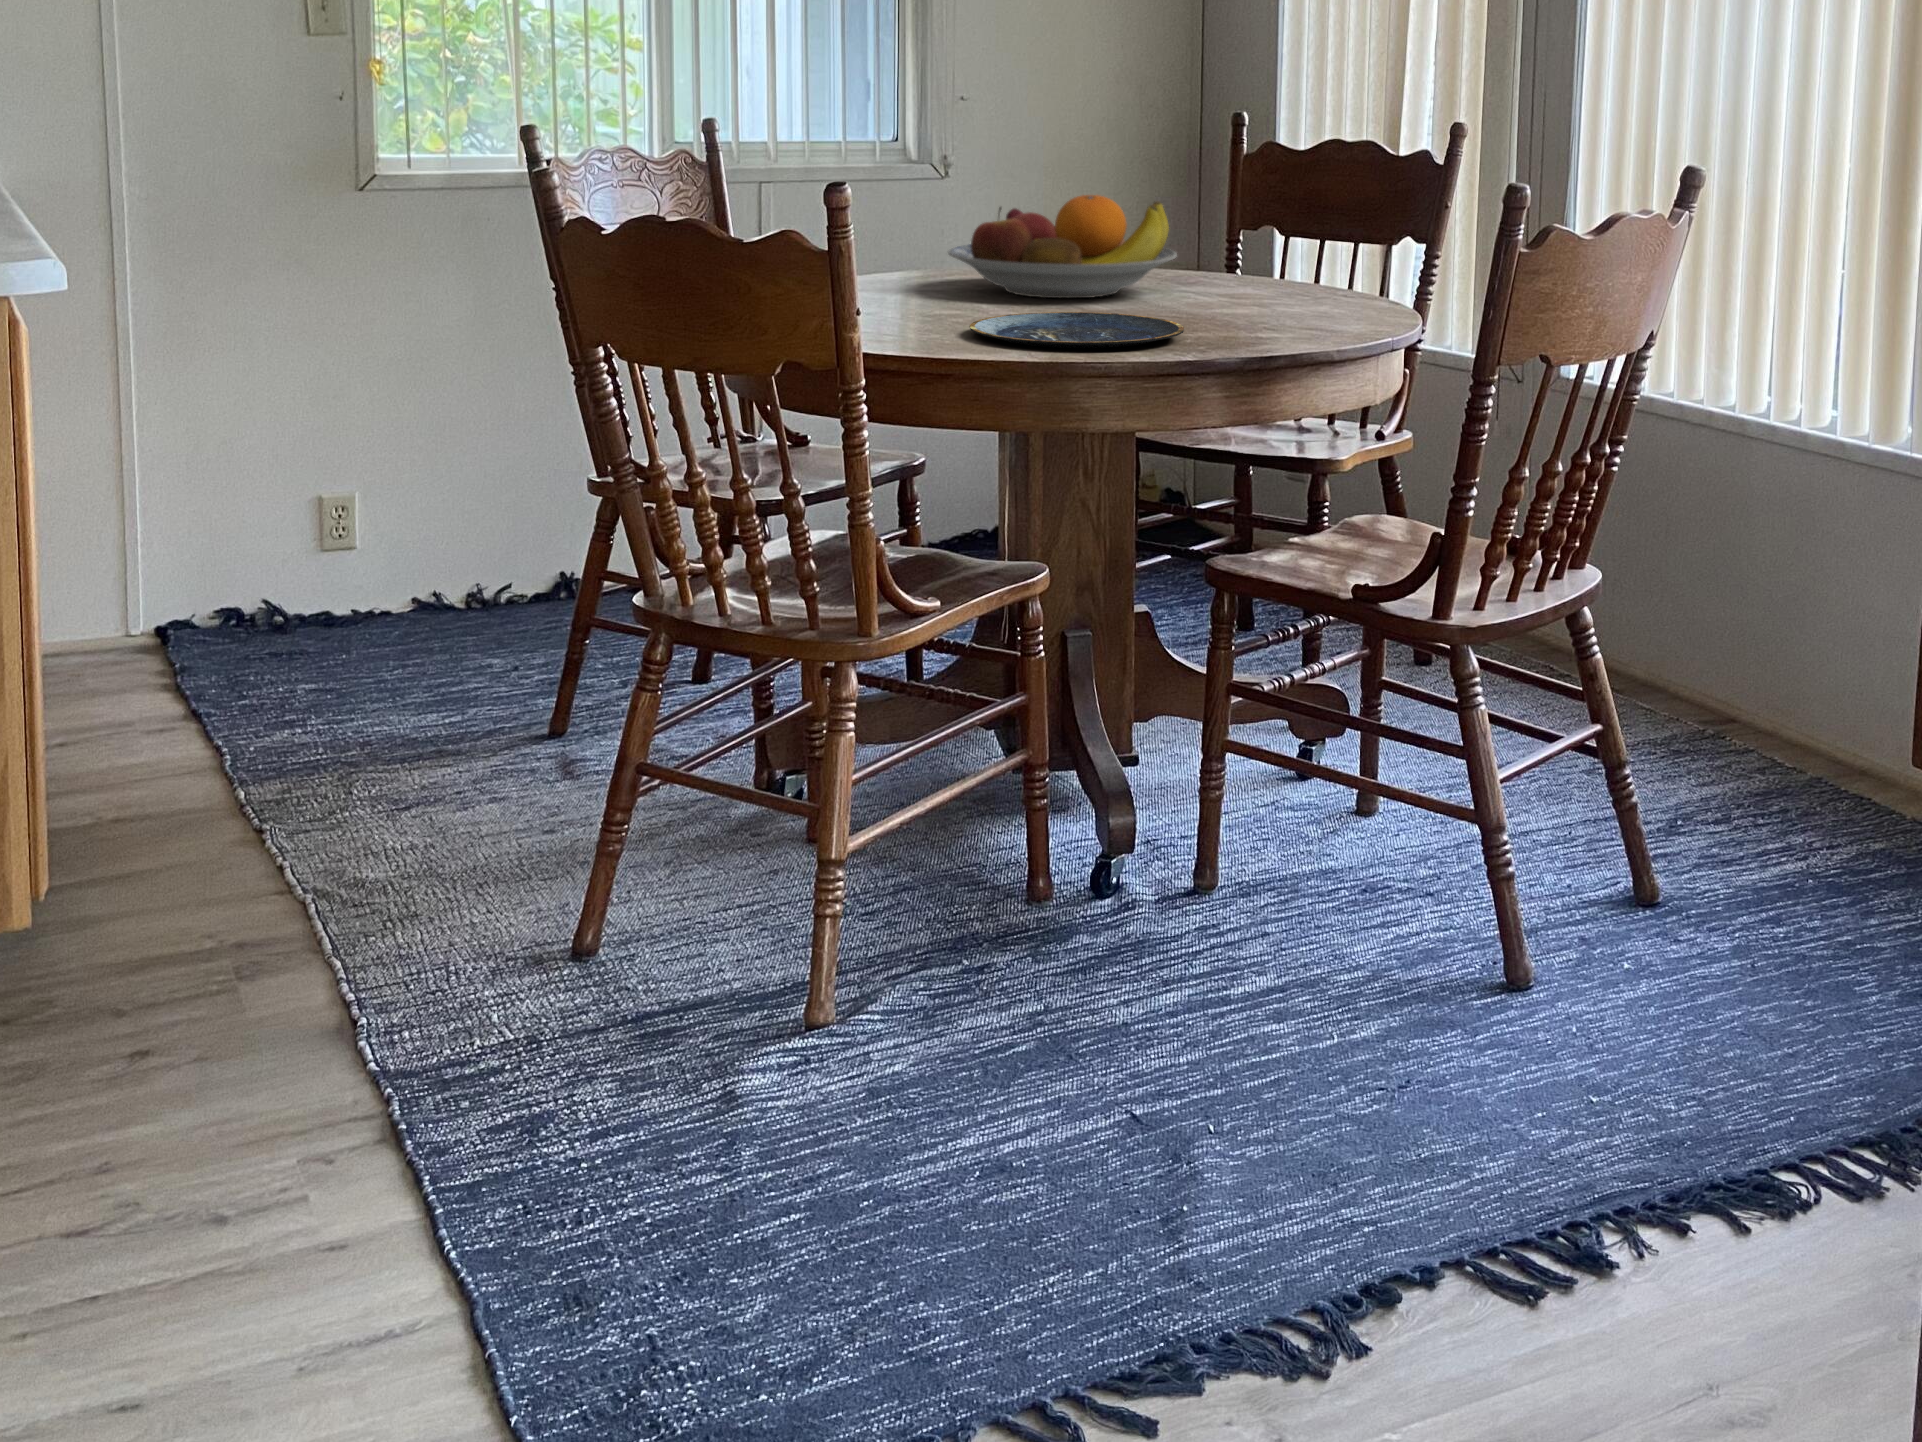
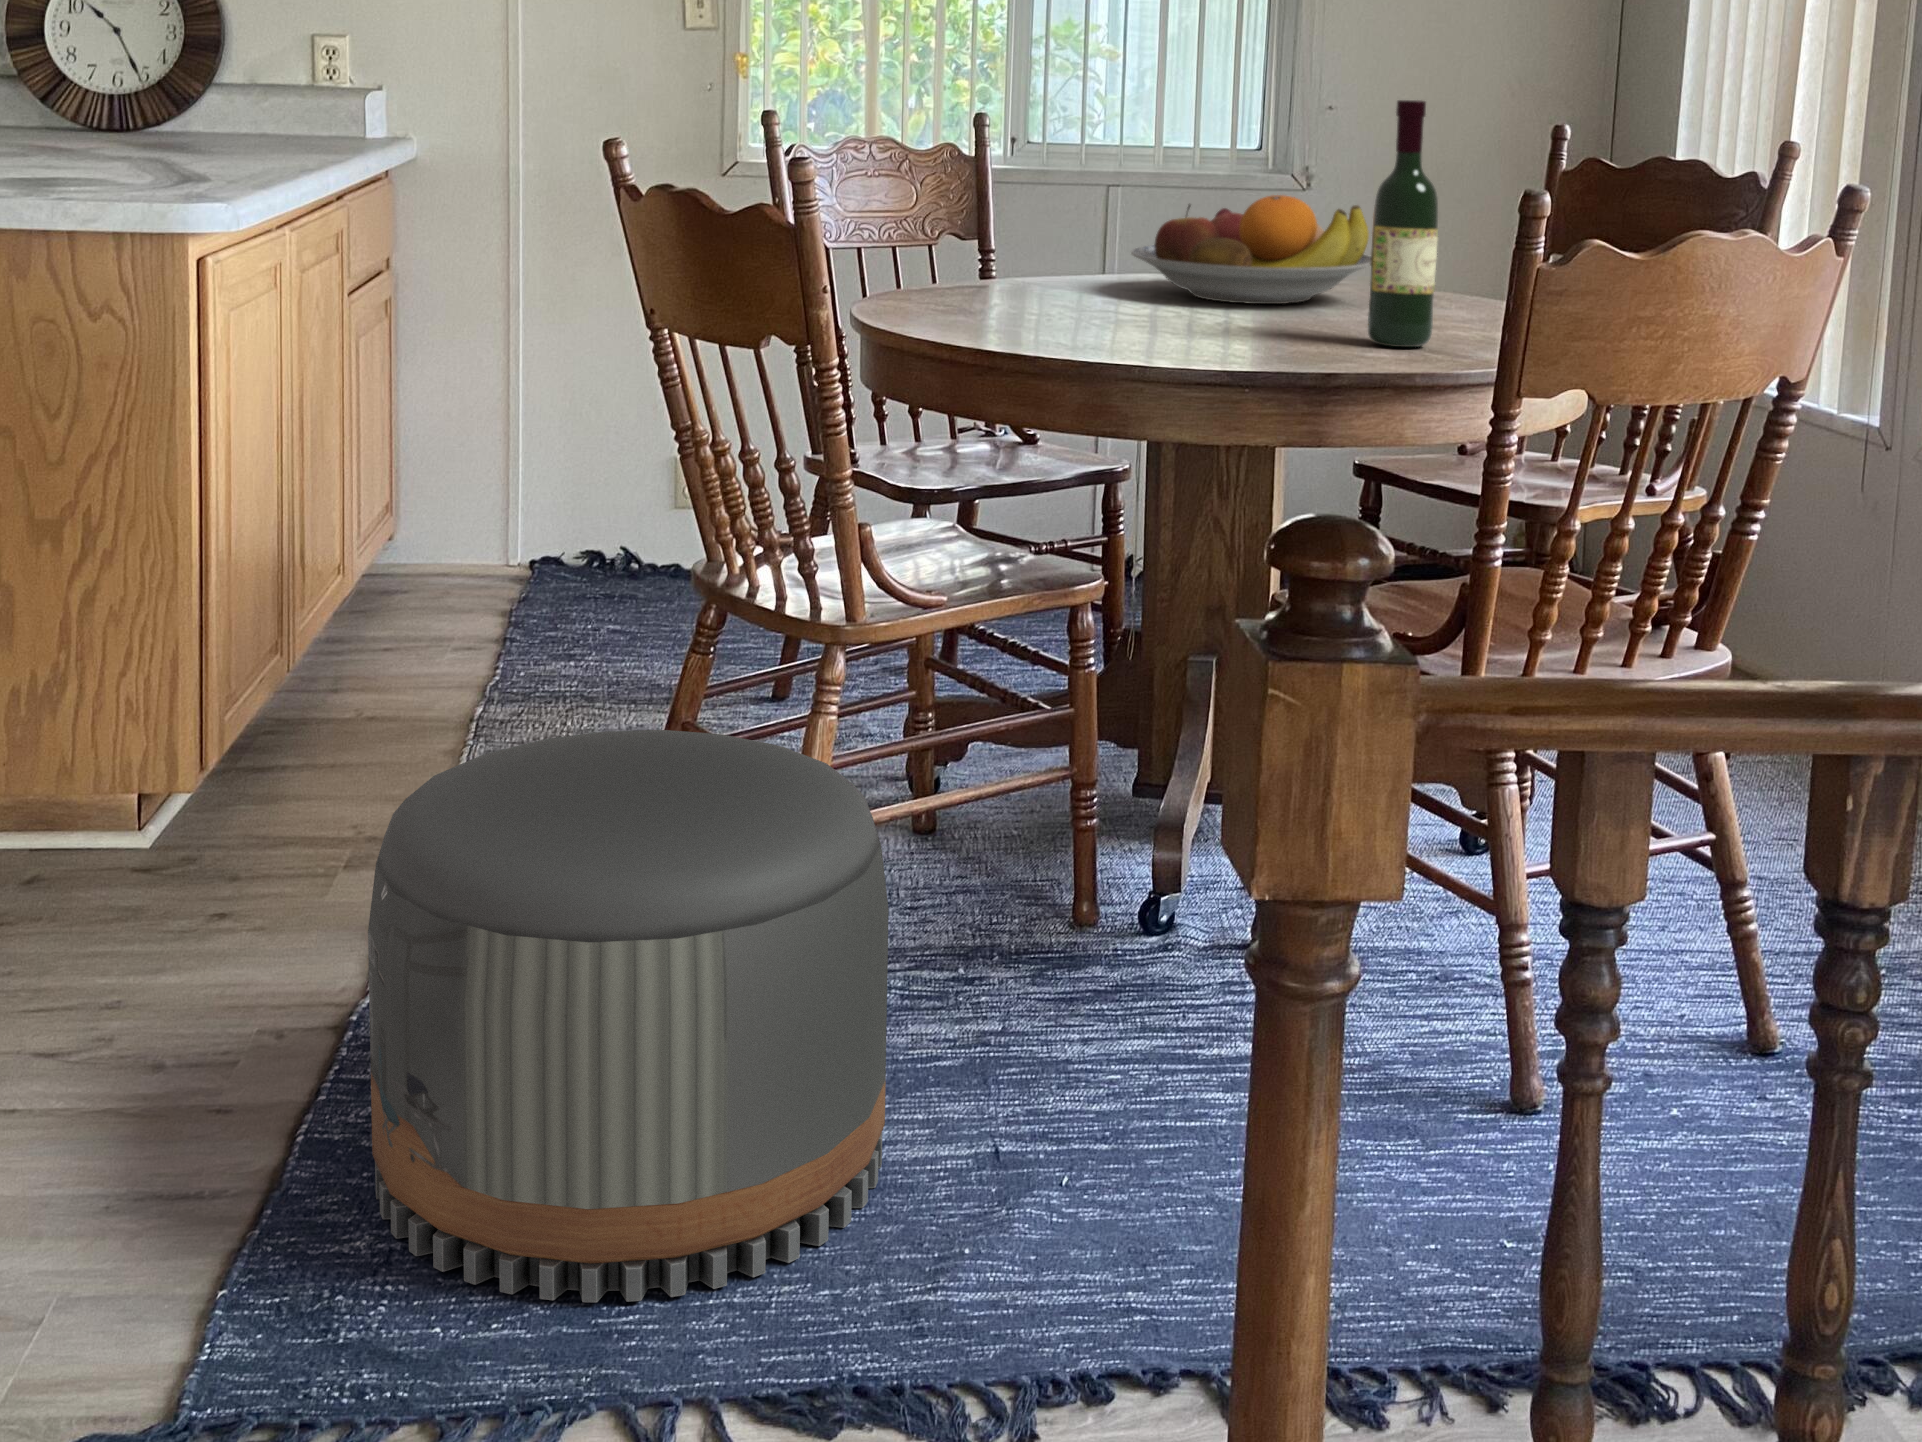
wine bottle: none [1253,107,1313,331] -> present [1368,100,1438,347]
plate: present [970,312,1184,348] -> none [1039,311,1267,348]
pouf: none [550,766,1064,1350] -> present [368,730,889,1302]

